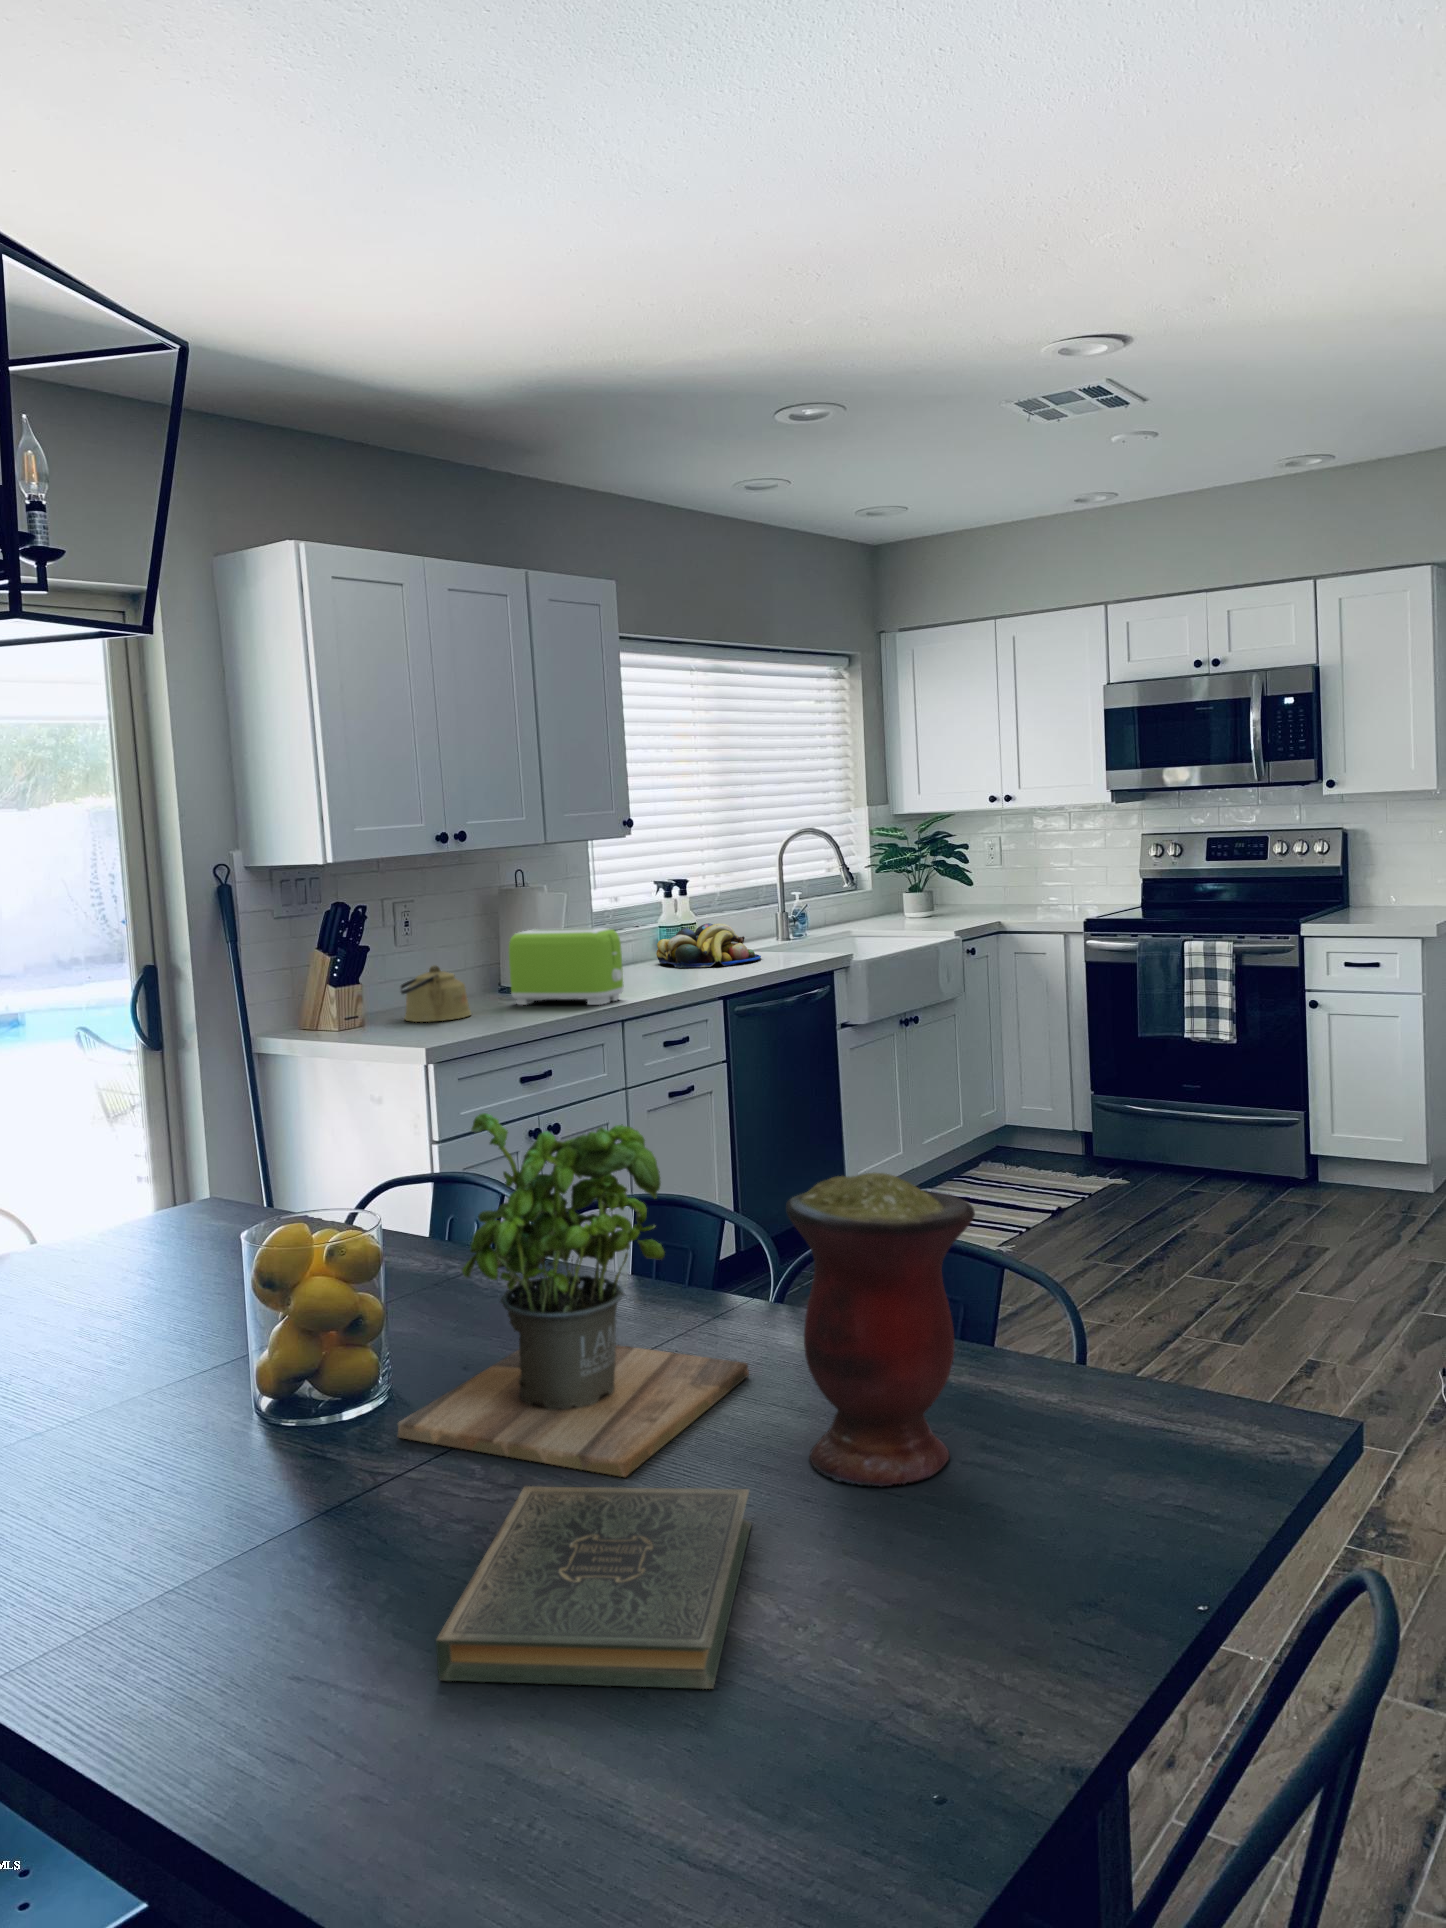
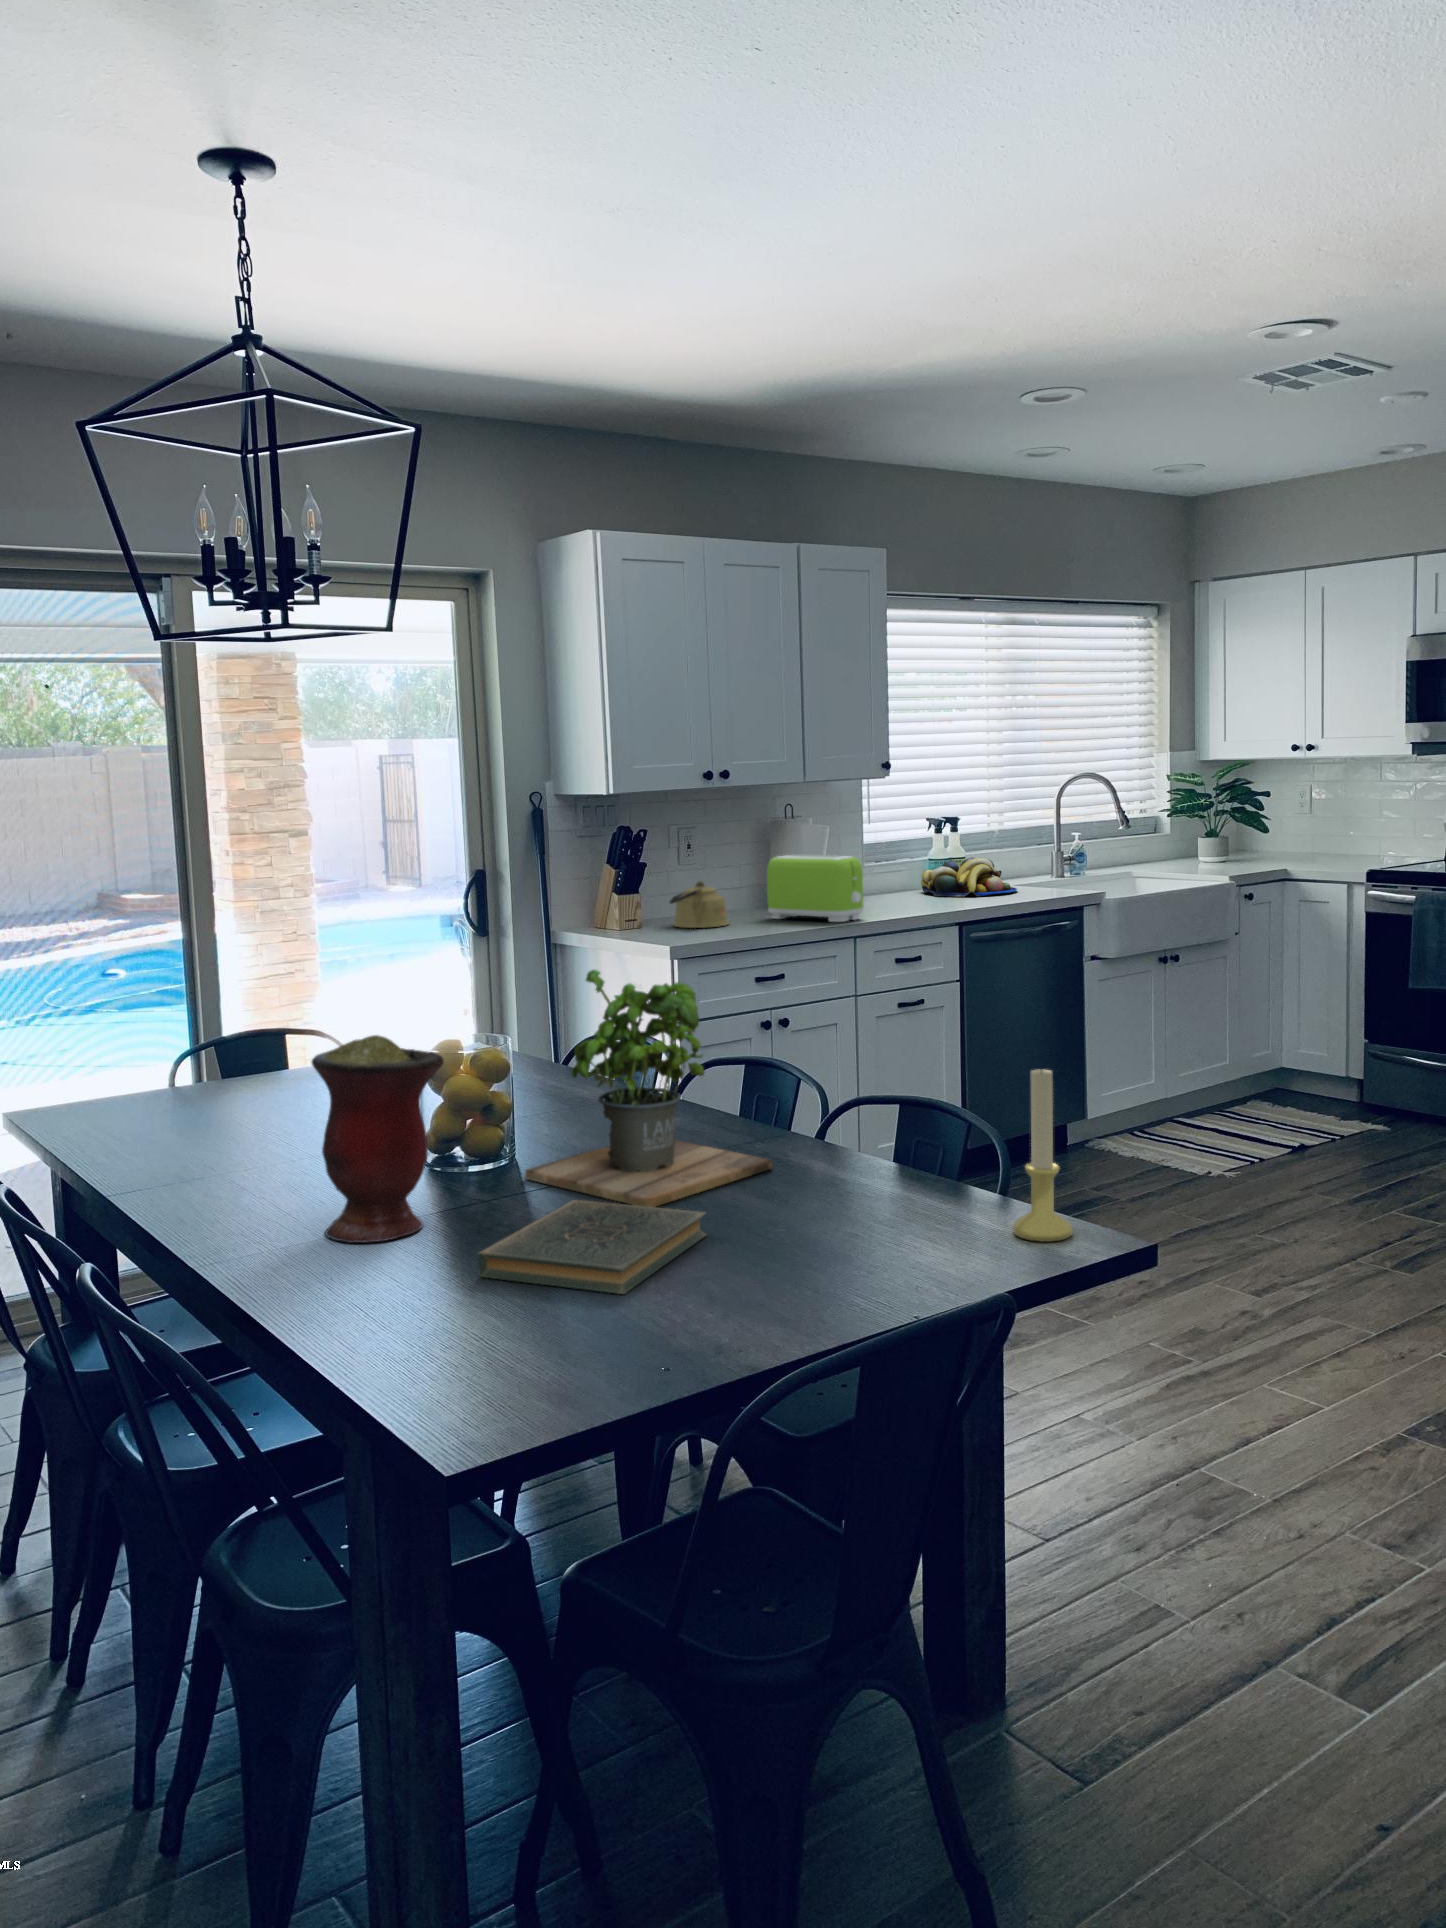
vase: present [786,1173,975,1486] -> present [312,1035,444,1243]
candle holder: none [1174,1218,1263,1474] -> present [1013,1069,1073,1242]

